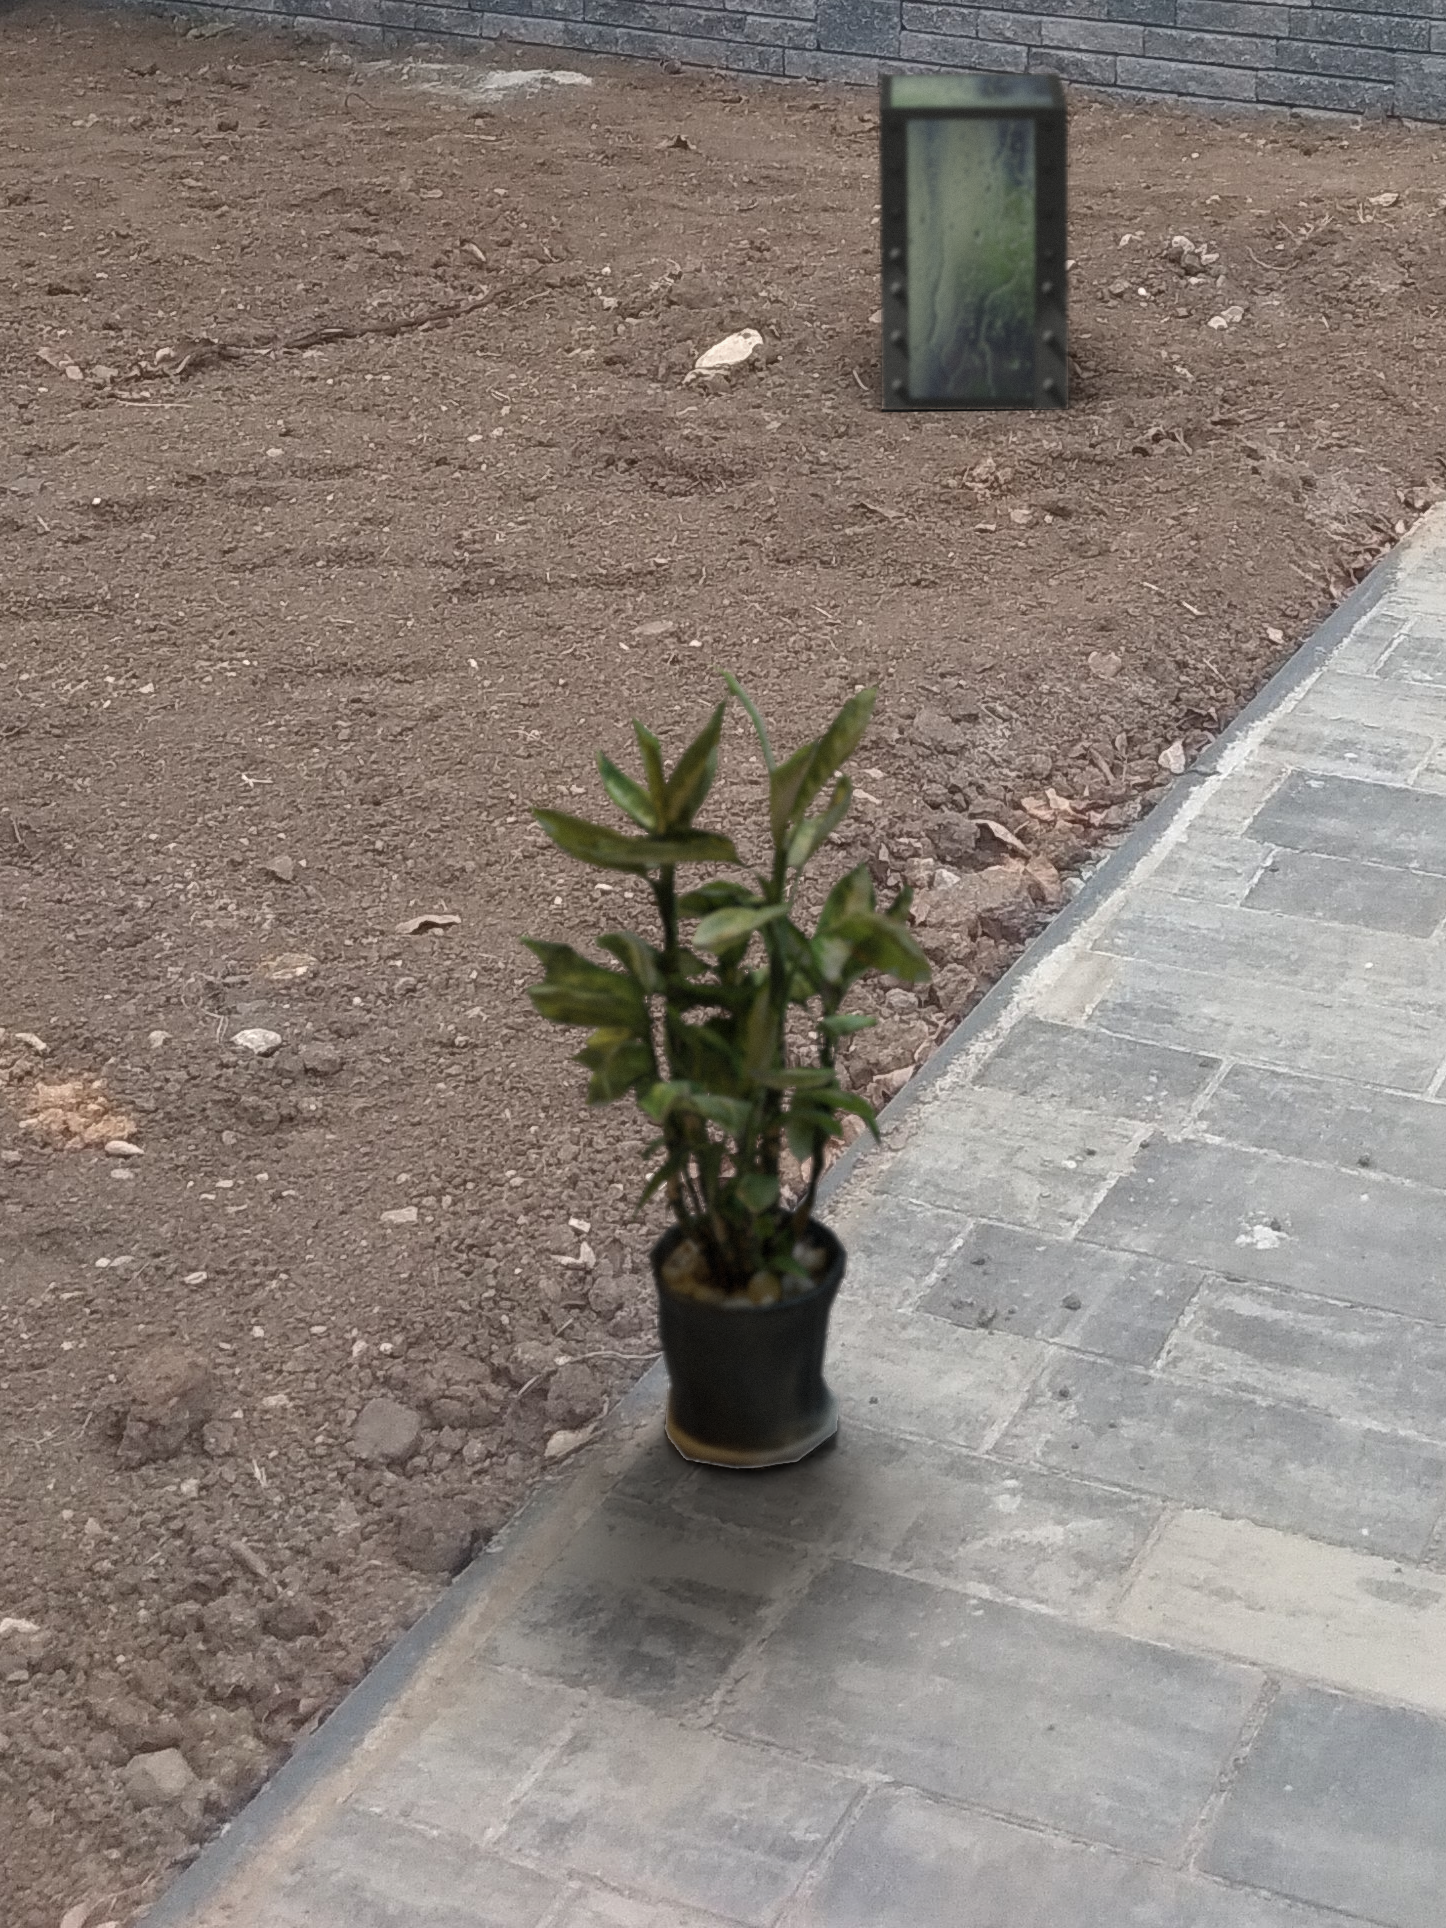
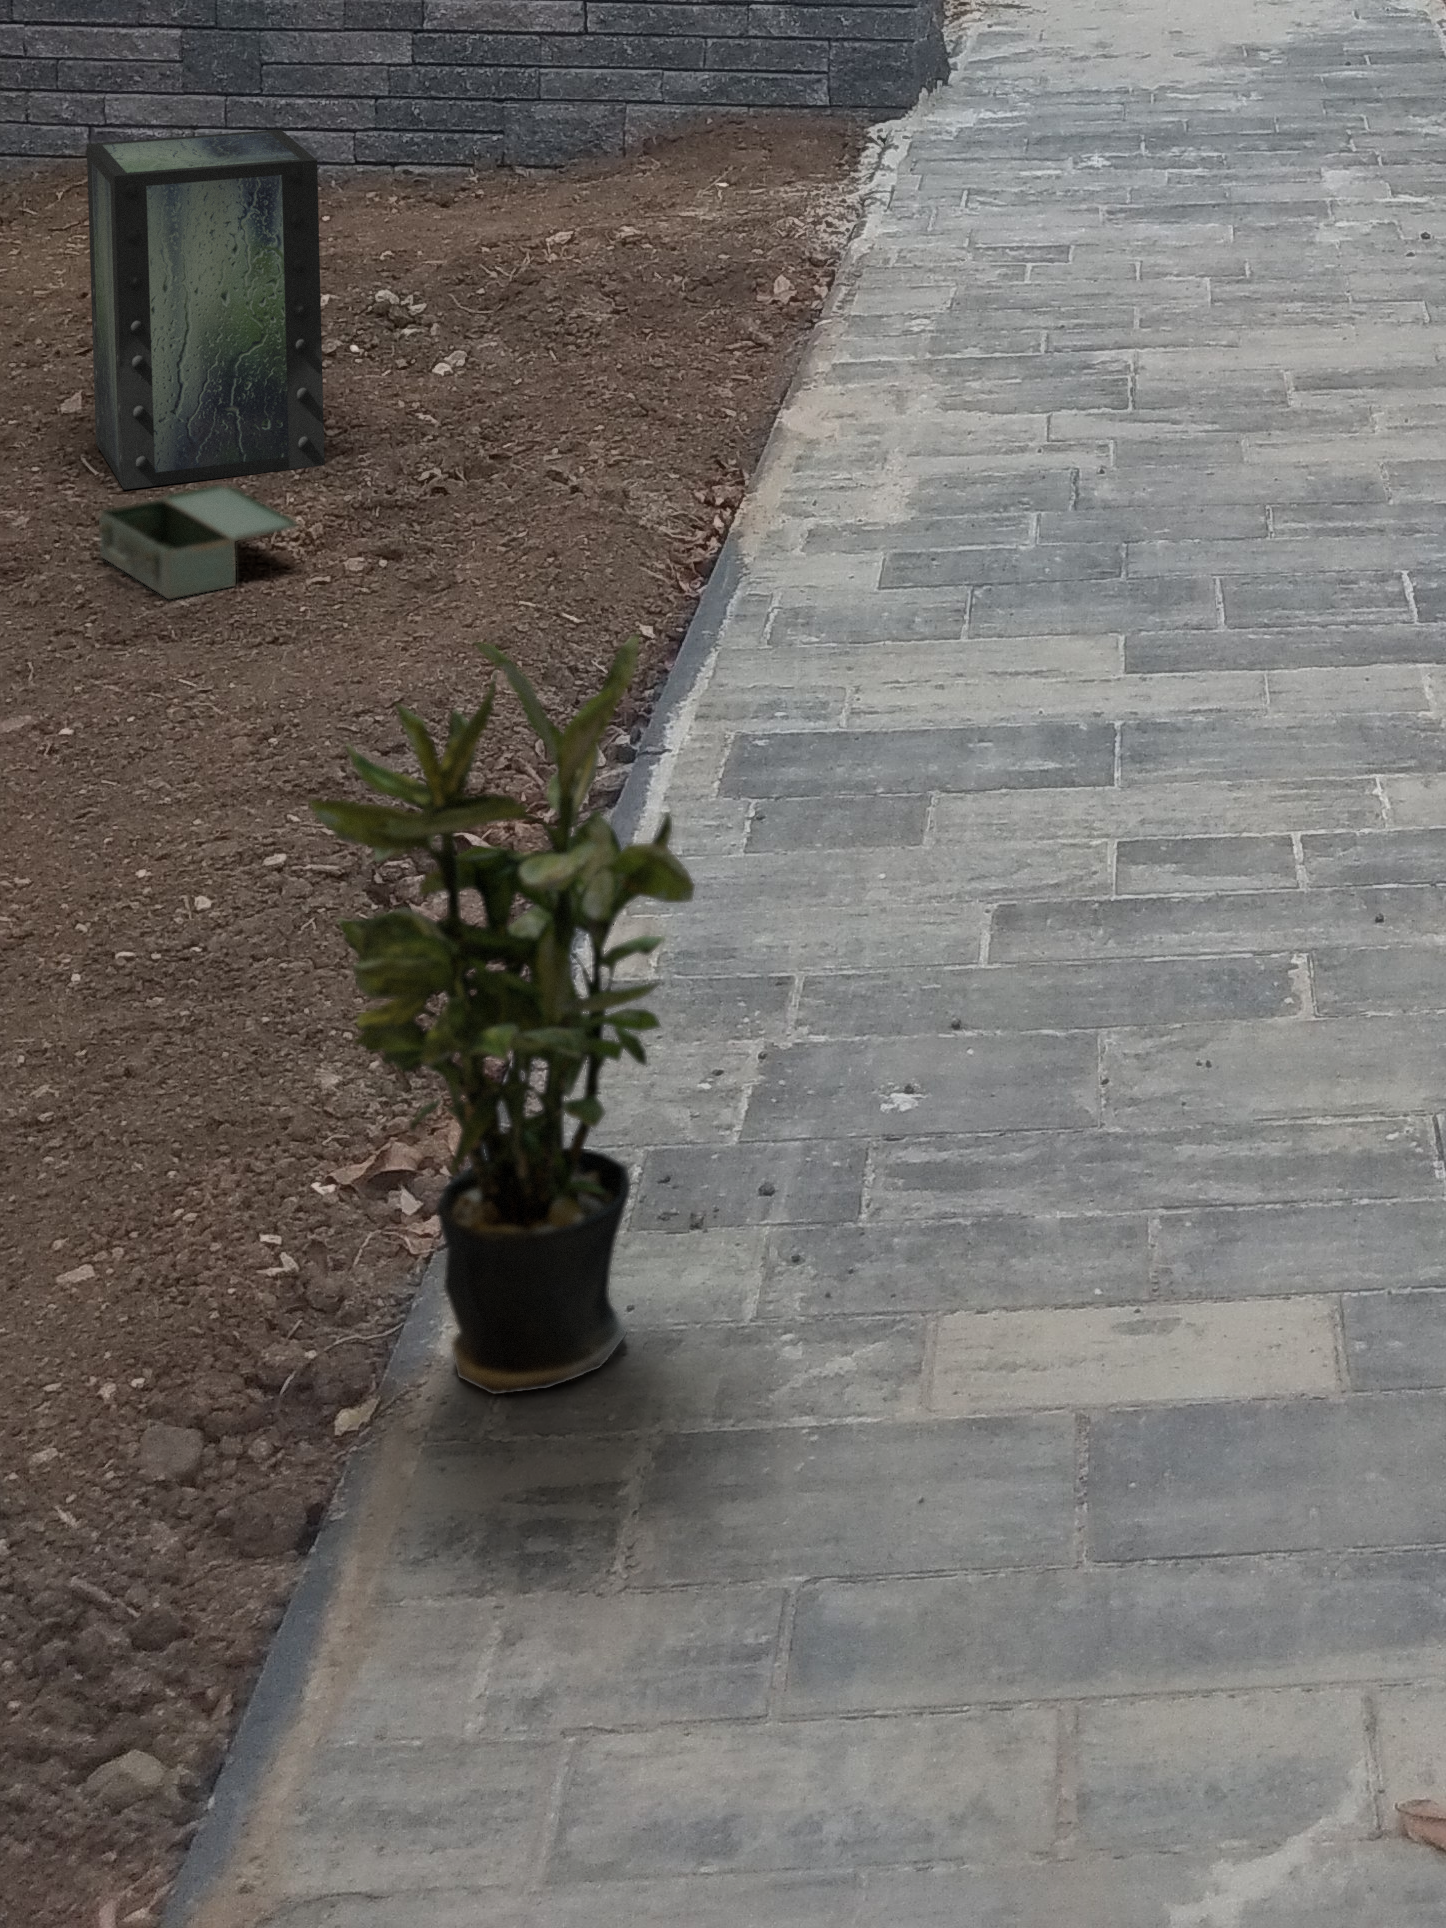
toolbox: none [822,420,987,528] -> present [99,485,297,599]

